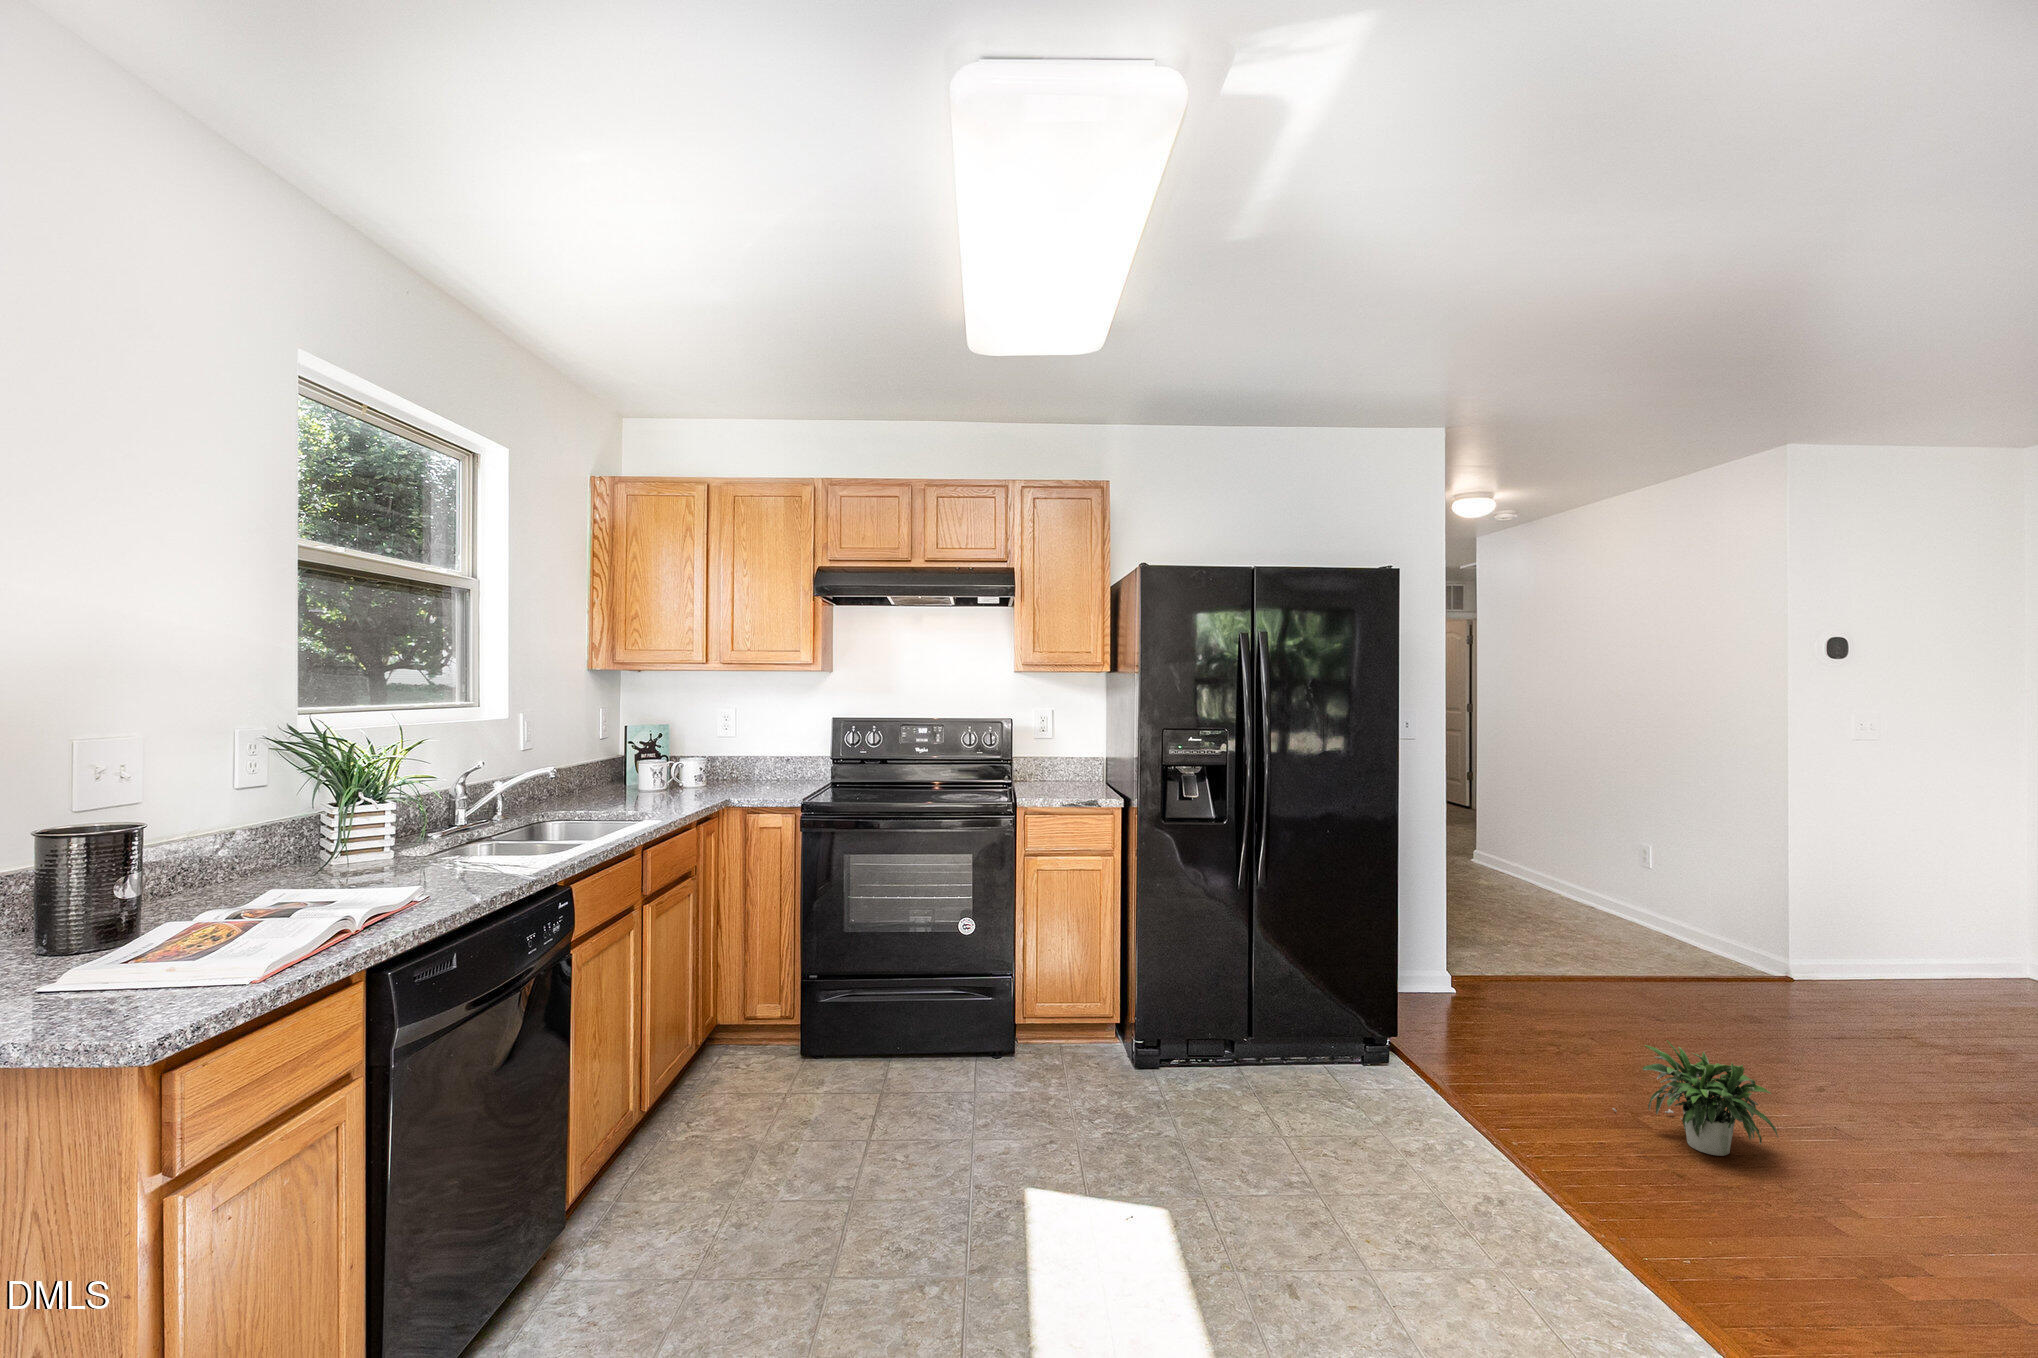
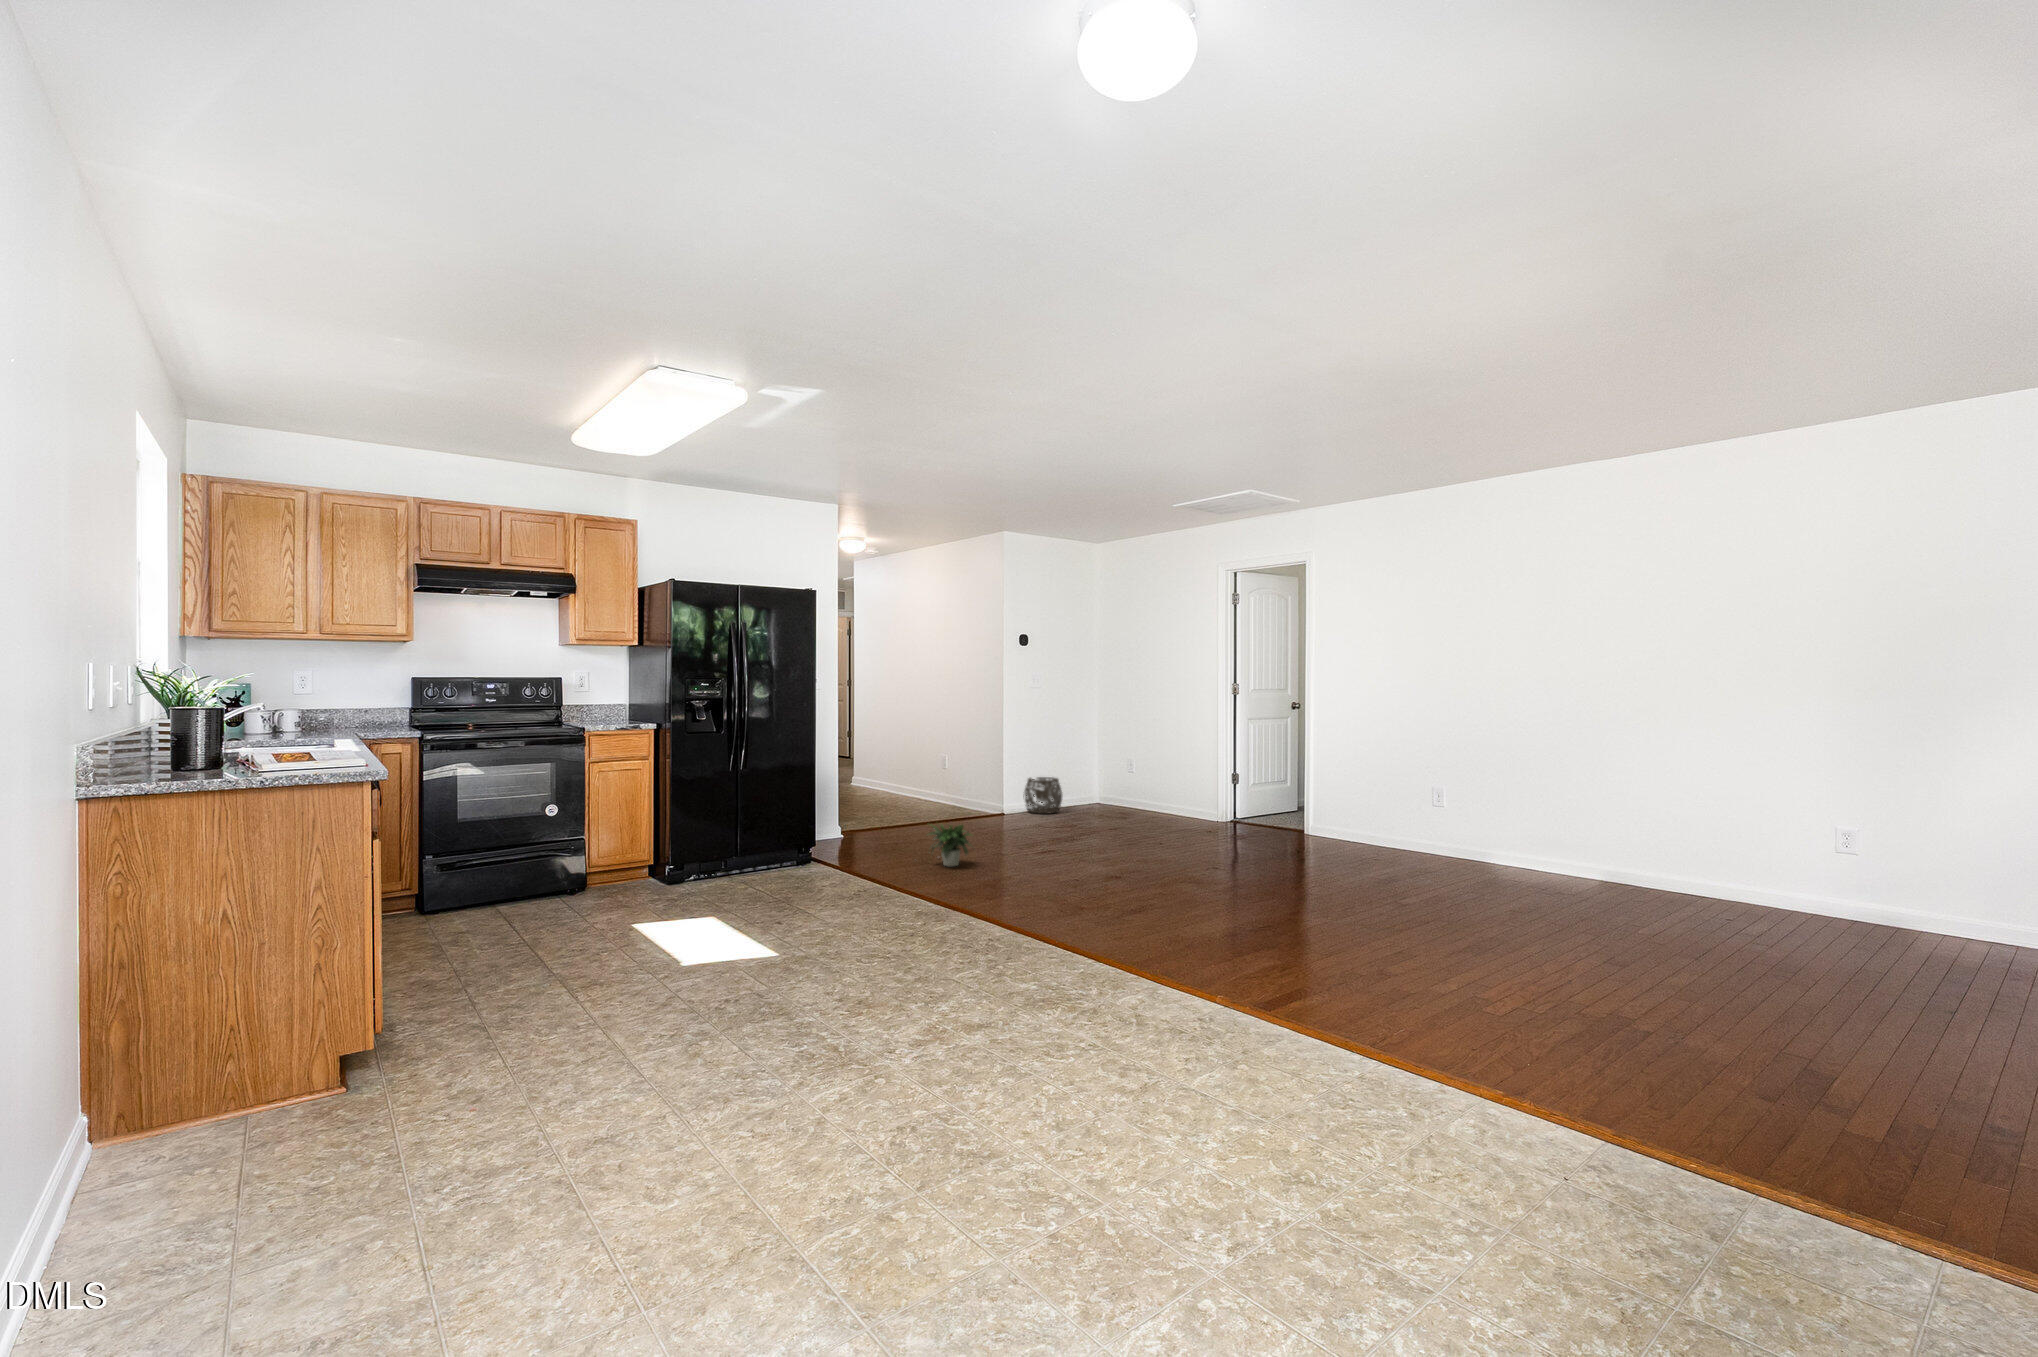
woven basket: none [1842,917,1953,1002] -> present [1025,777,1062,814]

